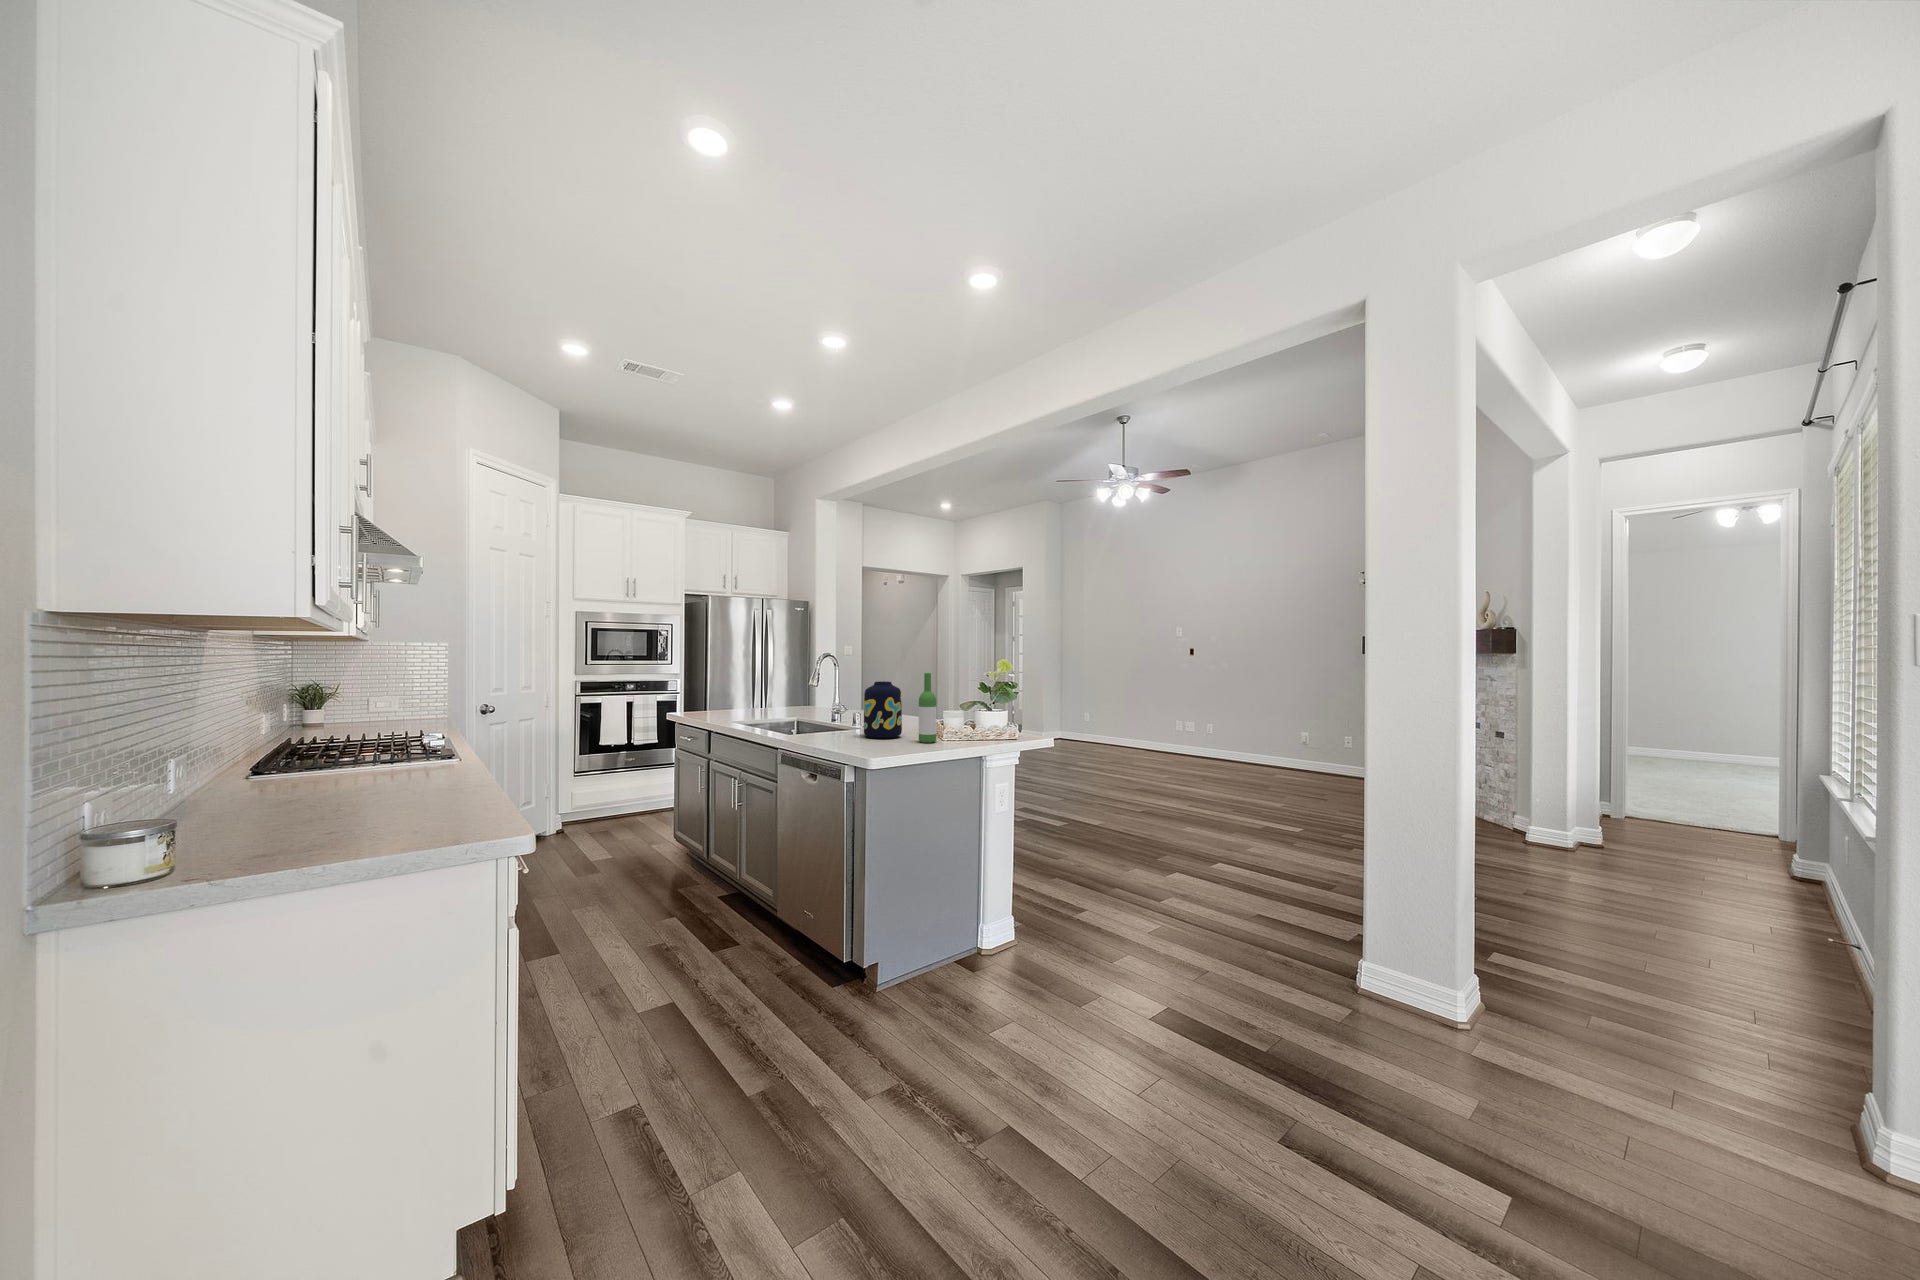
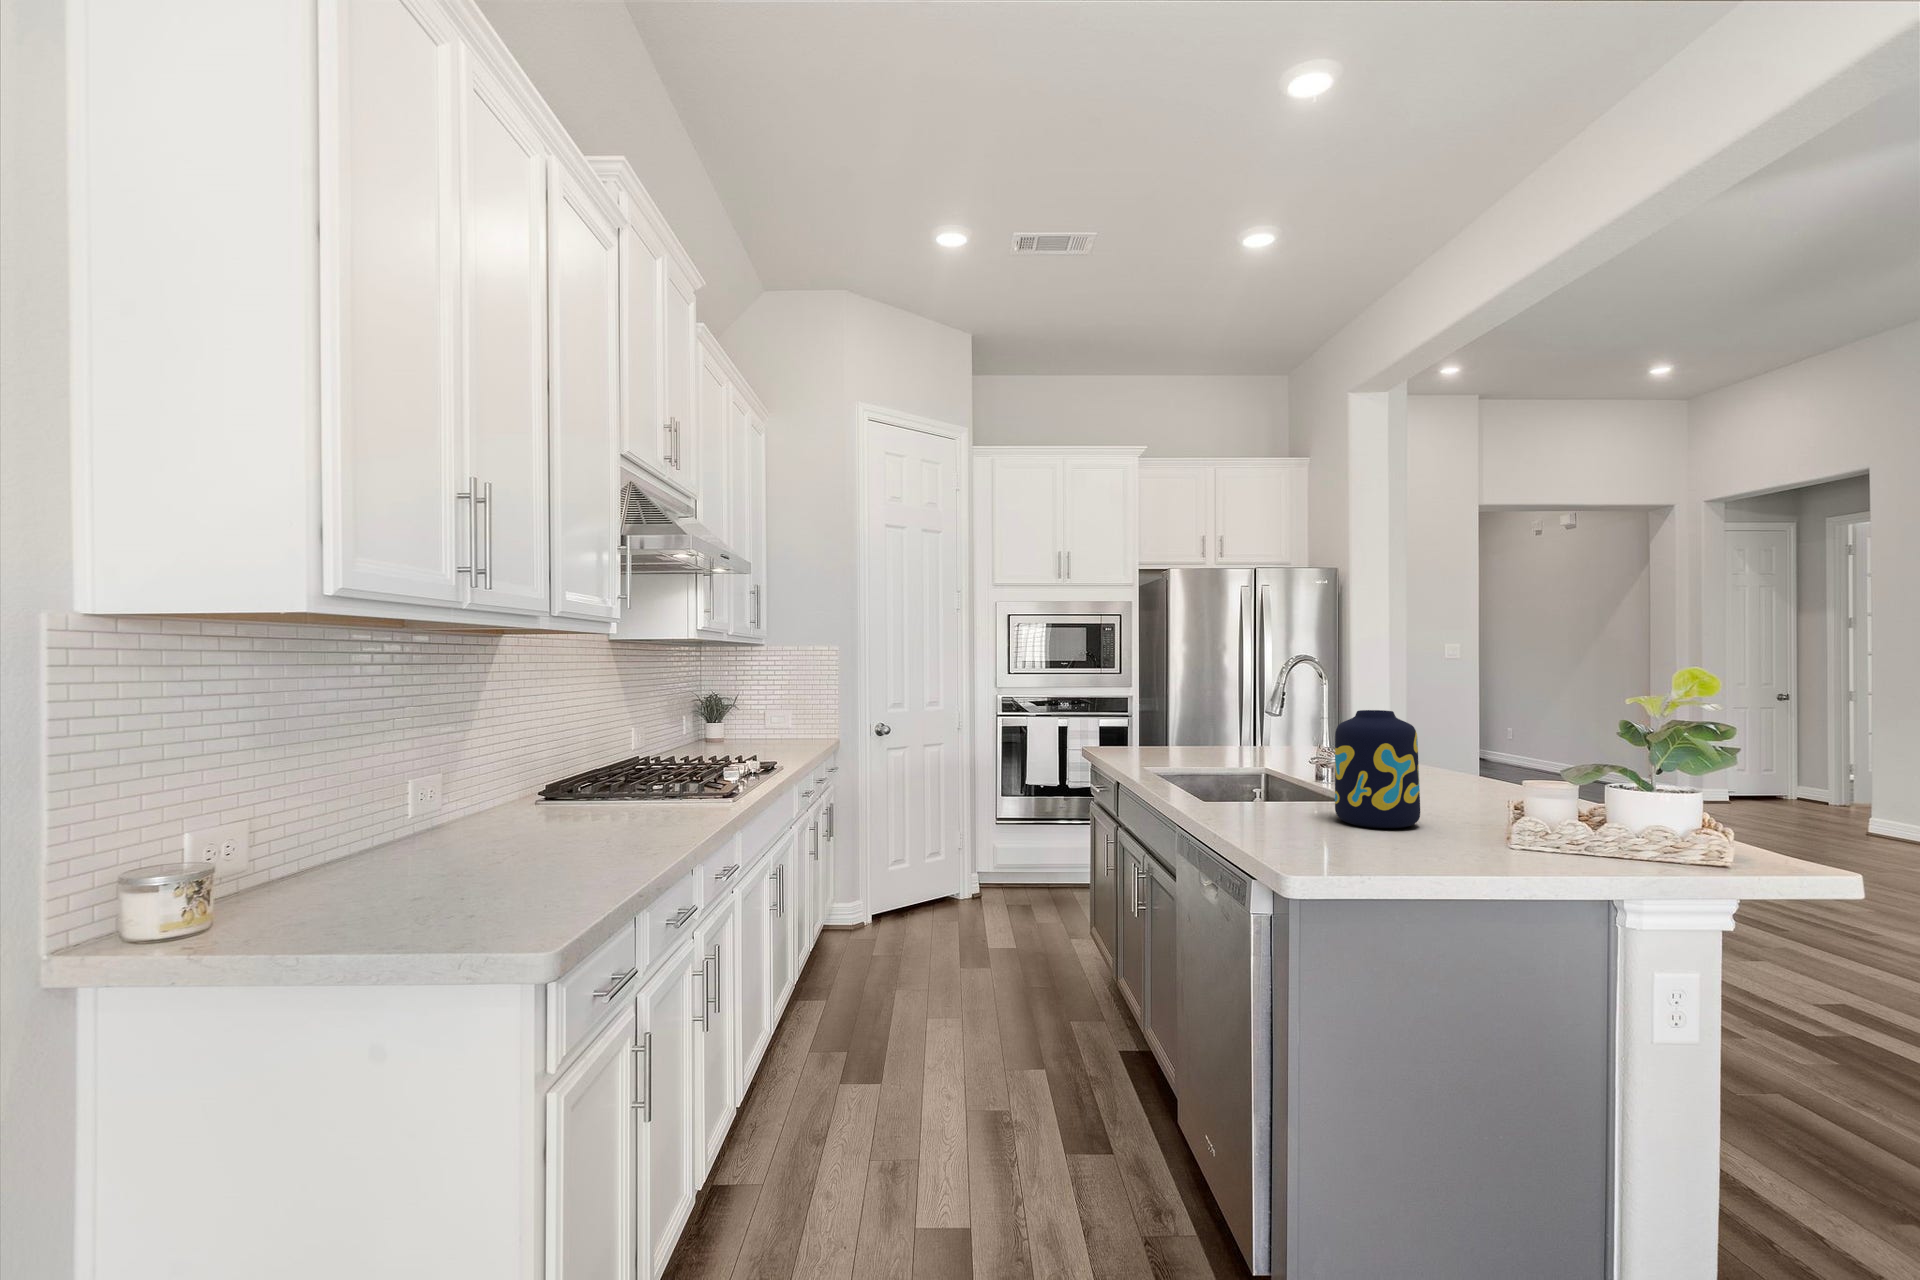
wine bottle: present [919,673,937,743] -> none [1447,695,1493,850]

